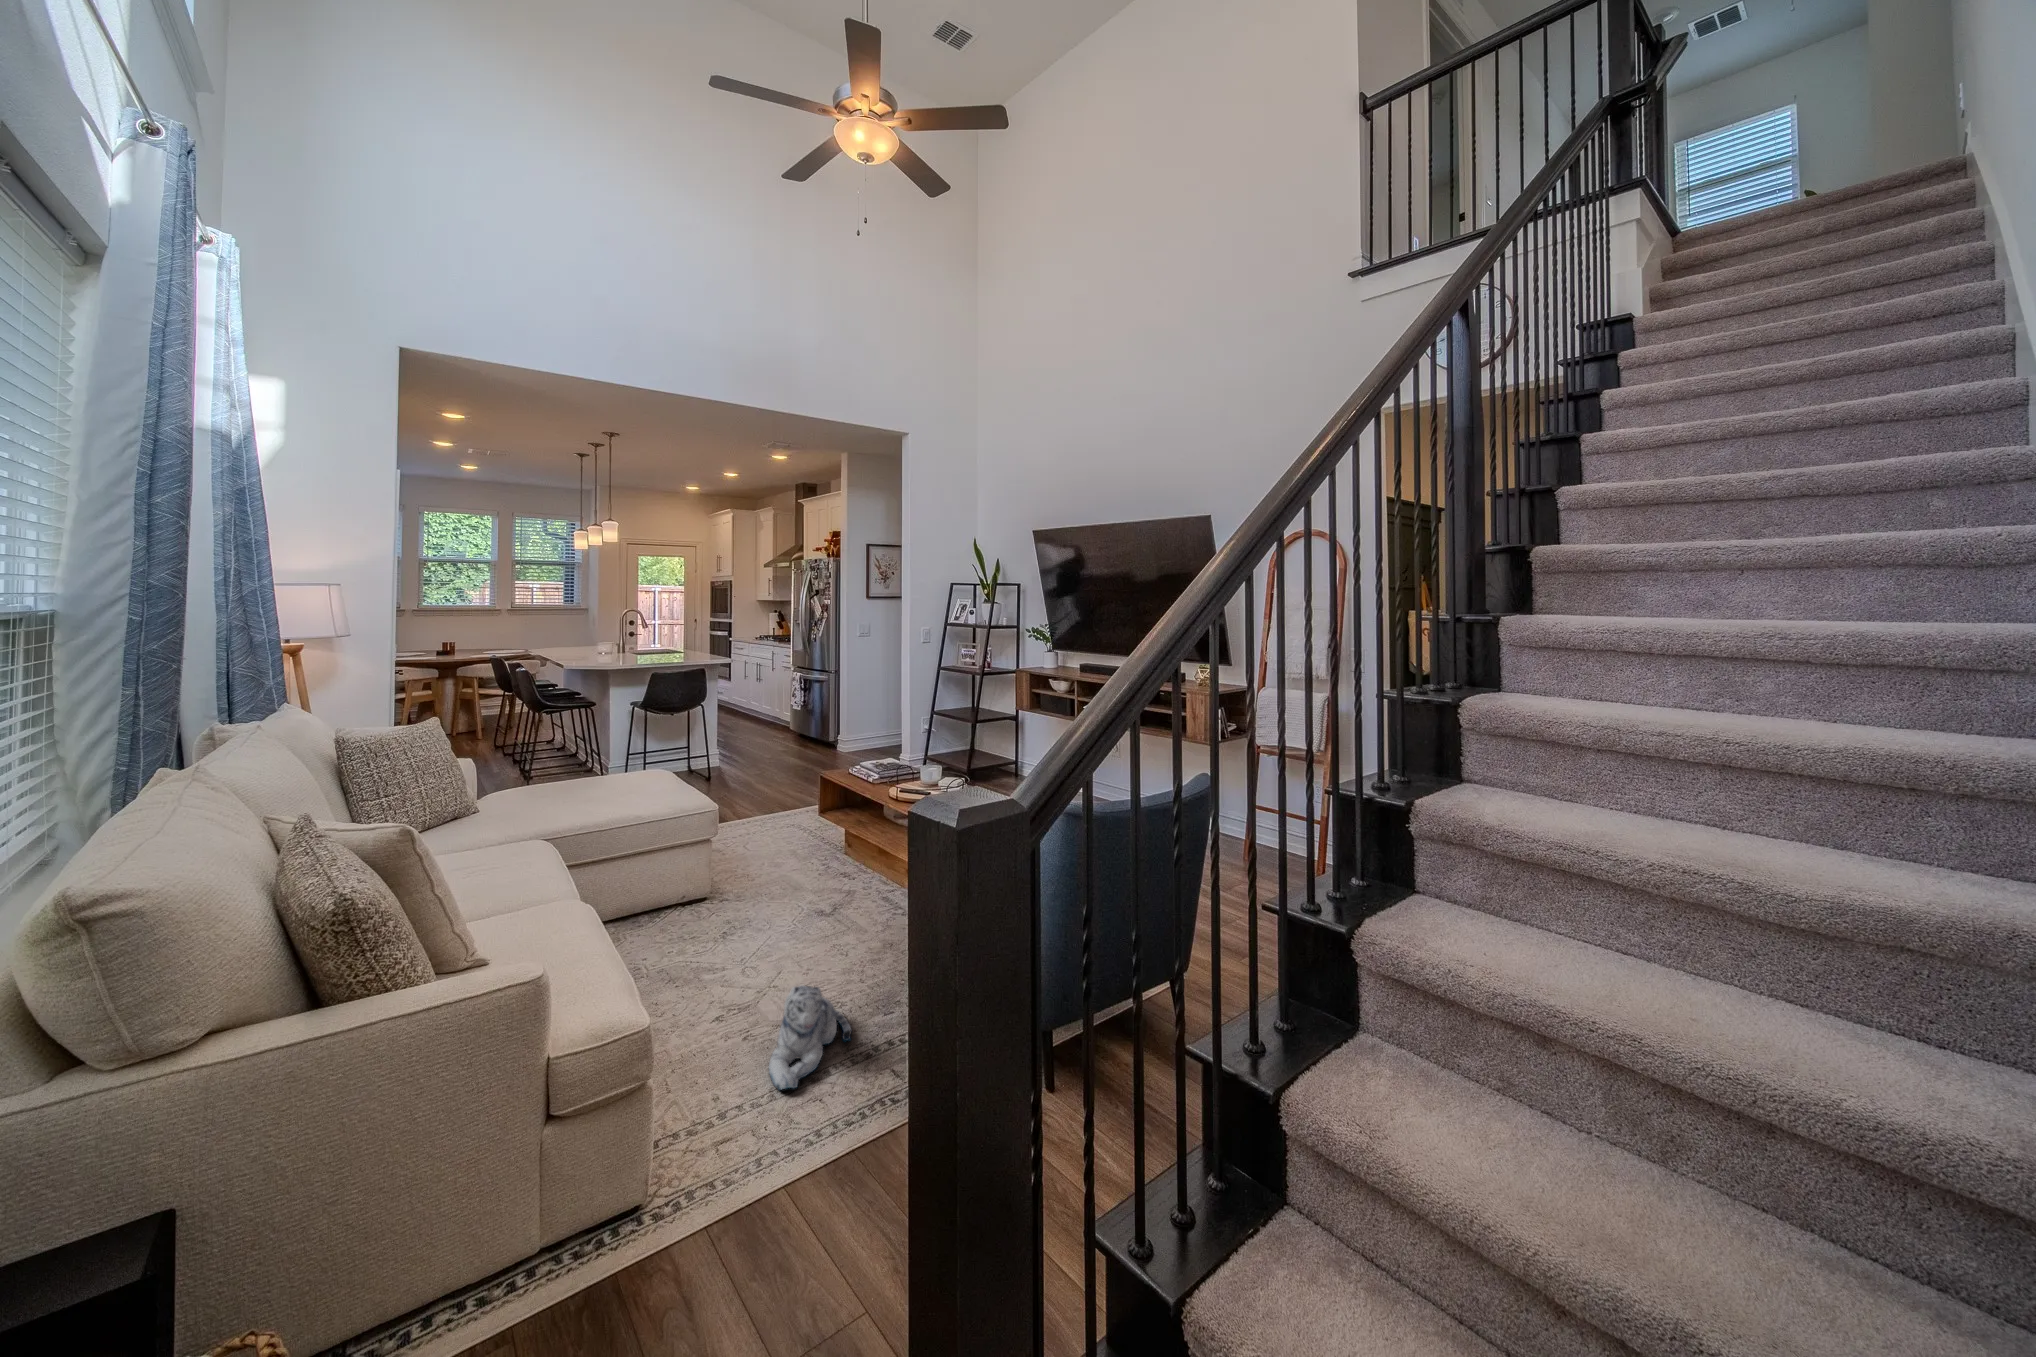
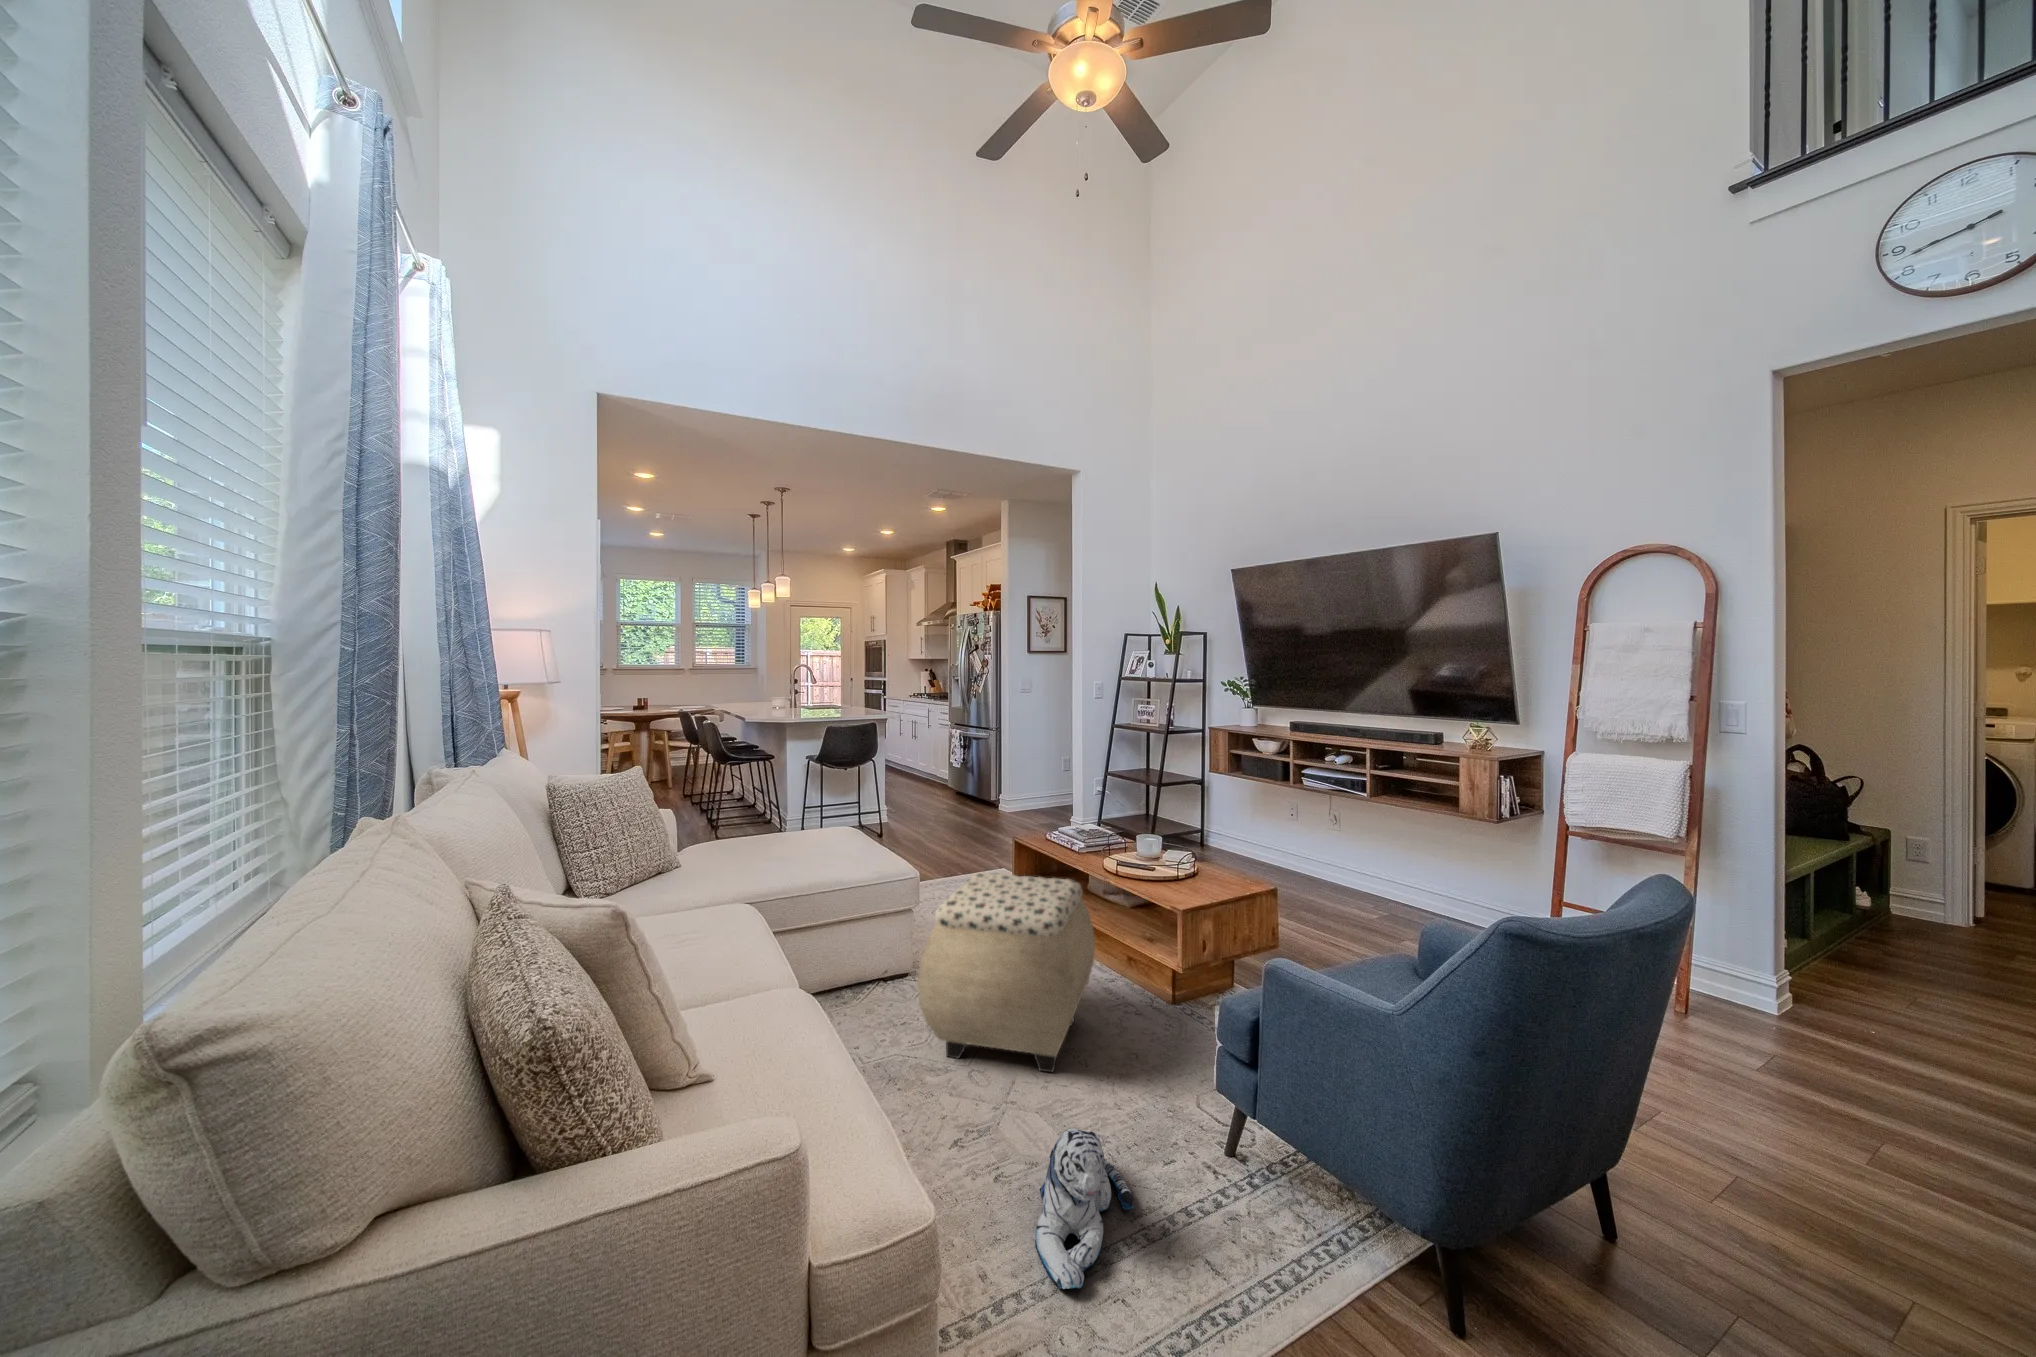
ottoman: none [701,804,867,960] -> present [918,873,1095,1072]

